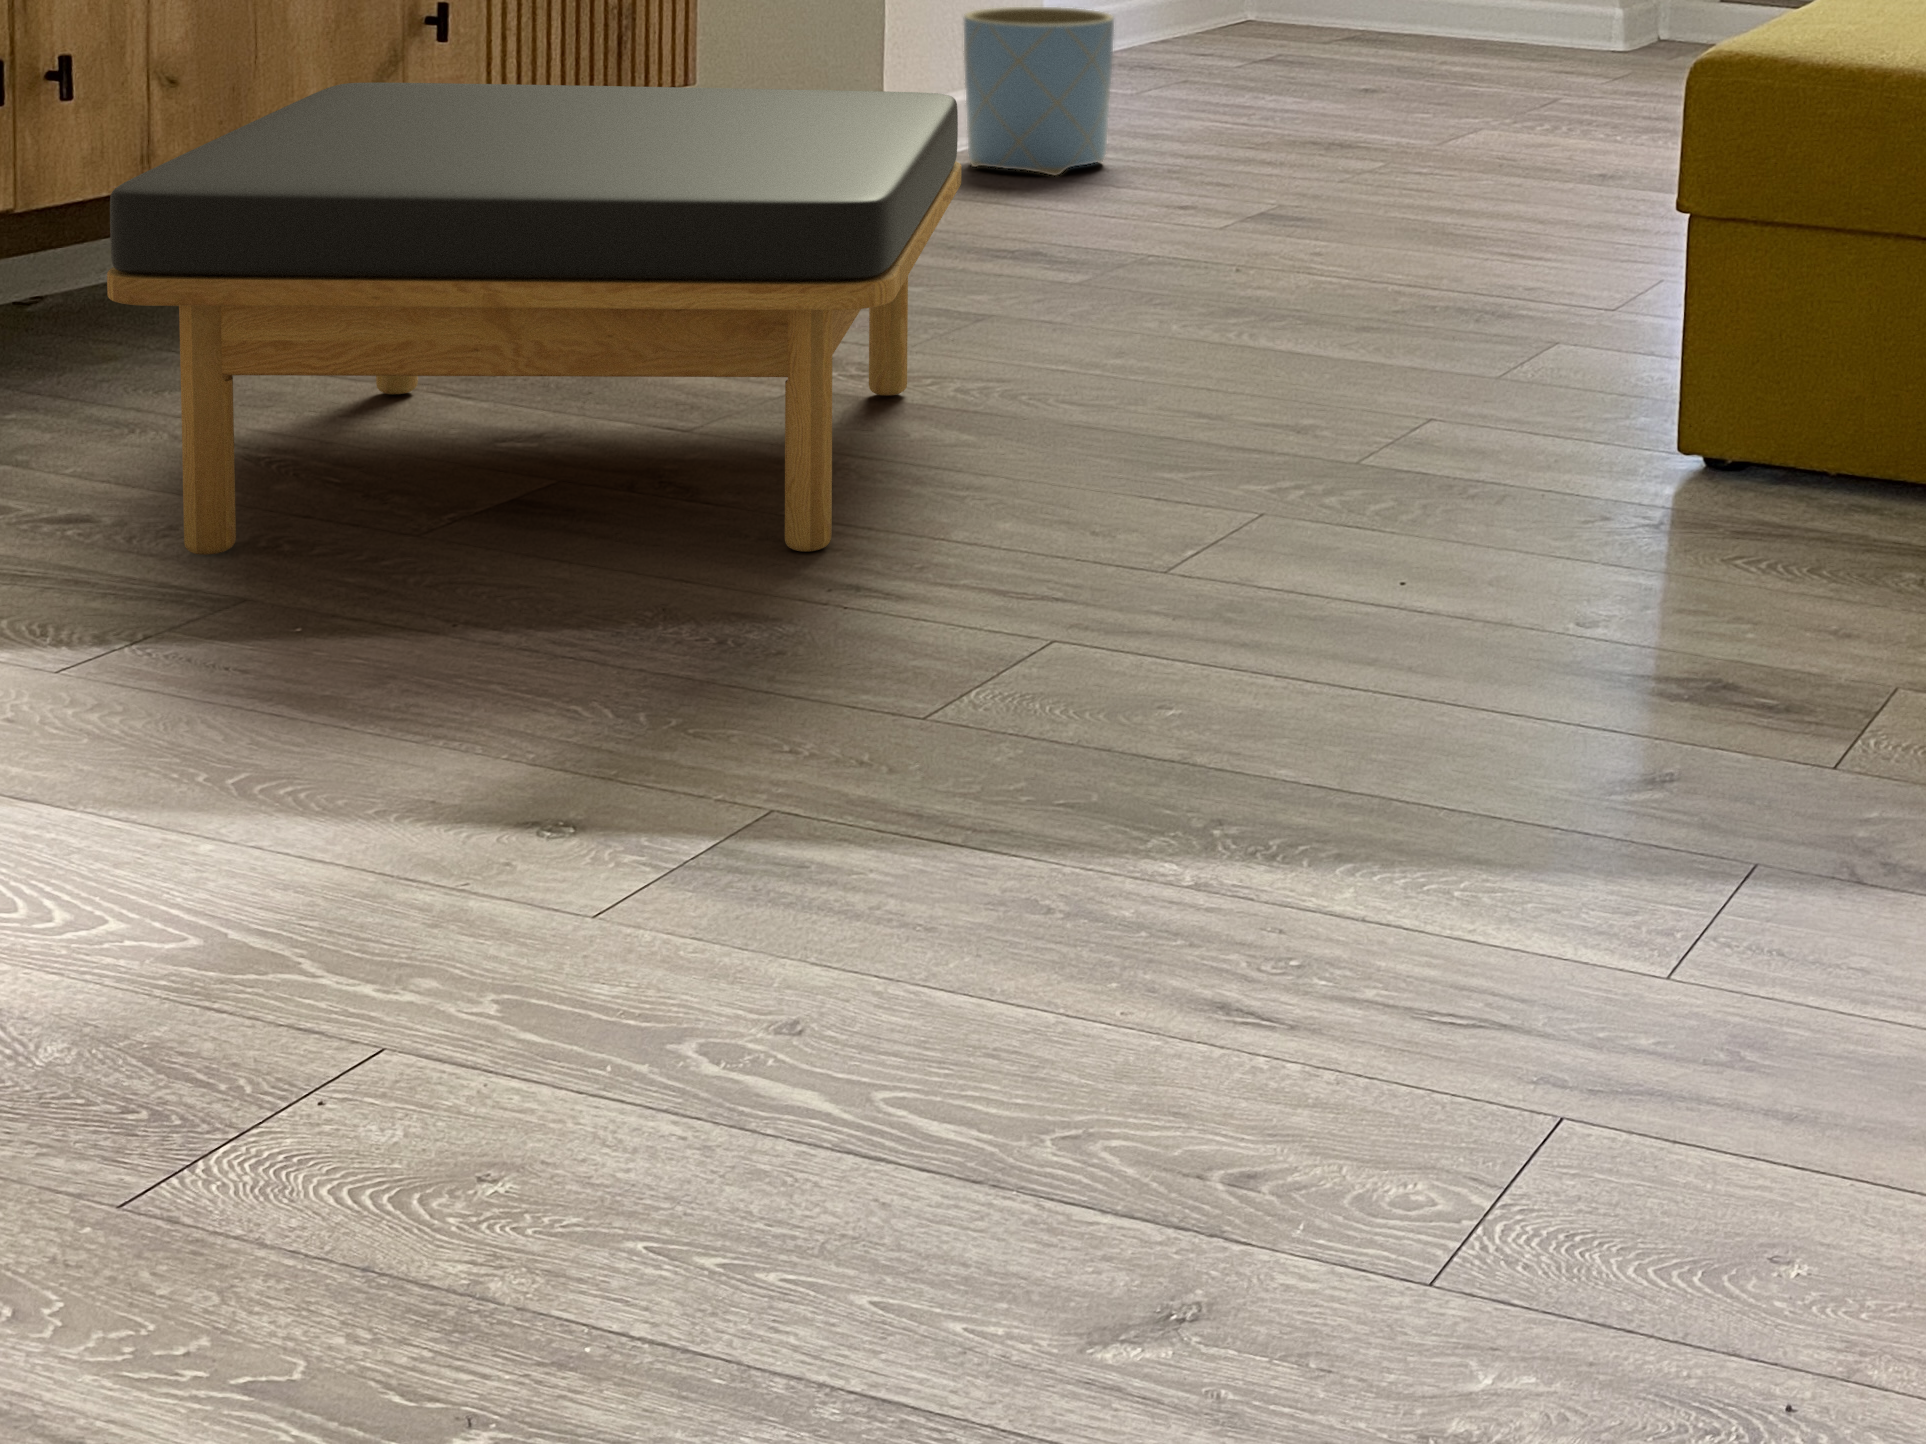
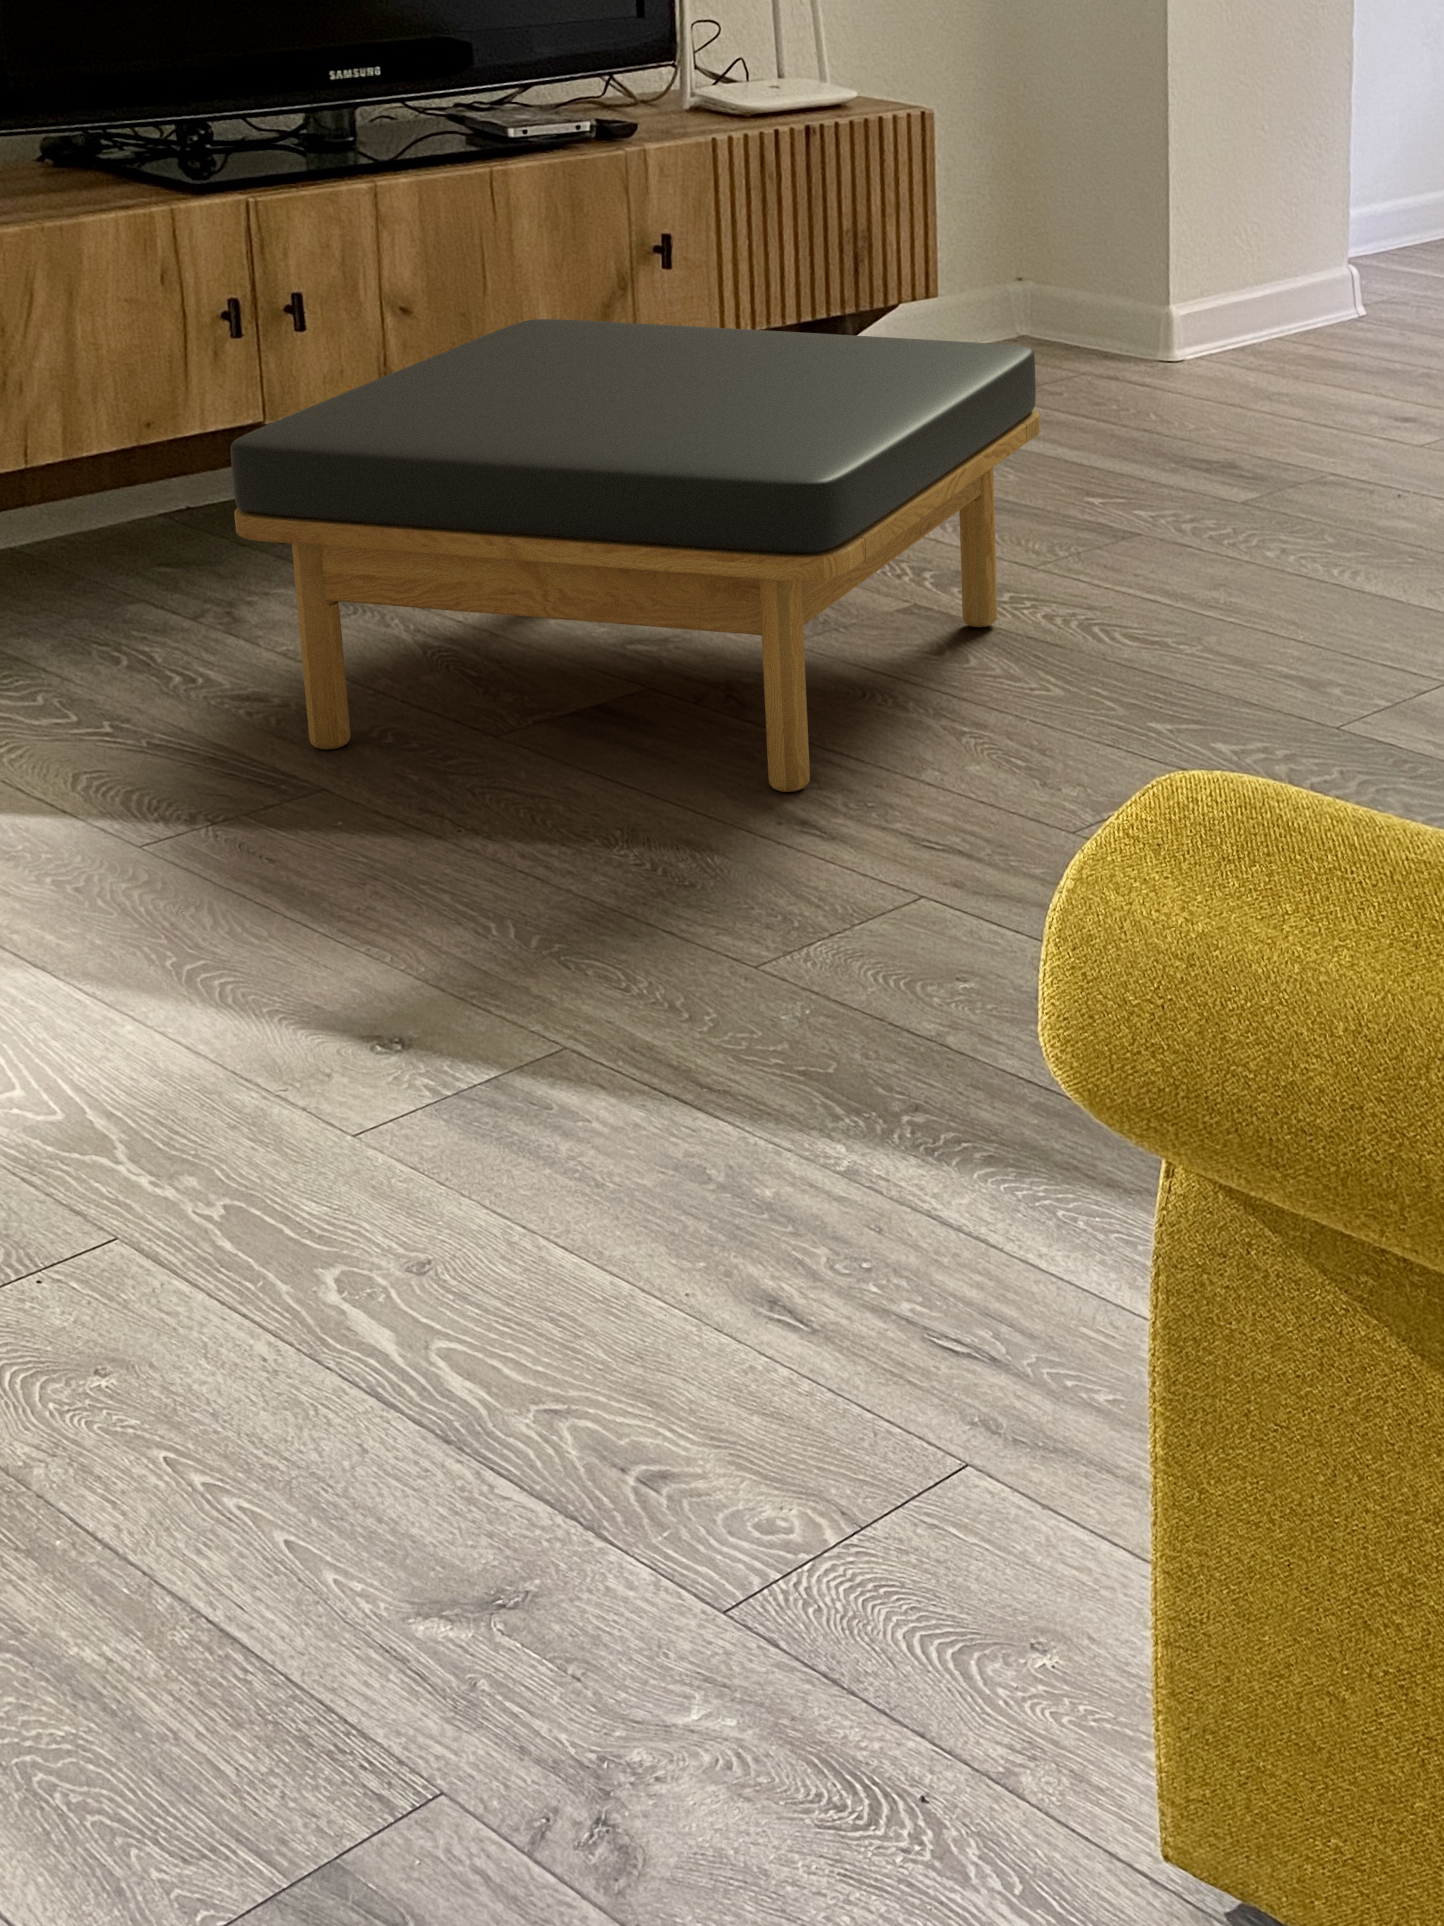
planter: present [964,7,1114,175] -> none [1243,208,1388,379]

